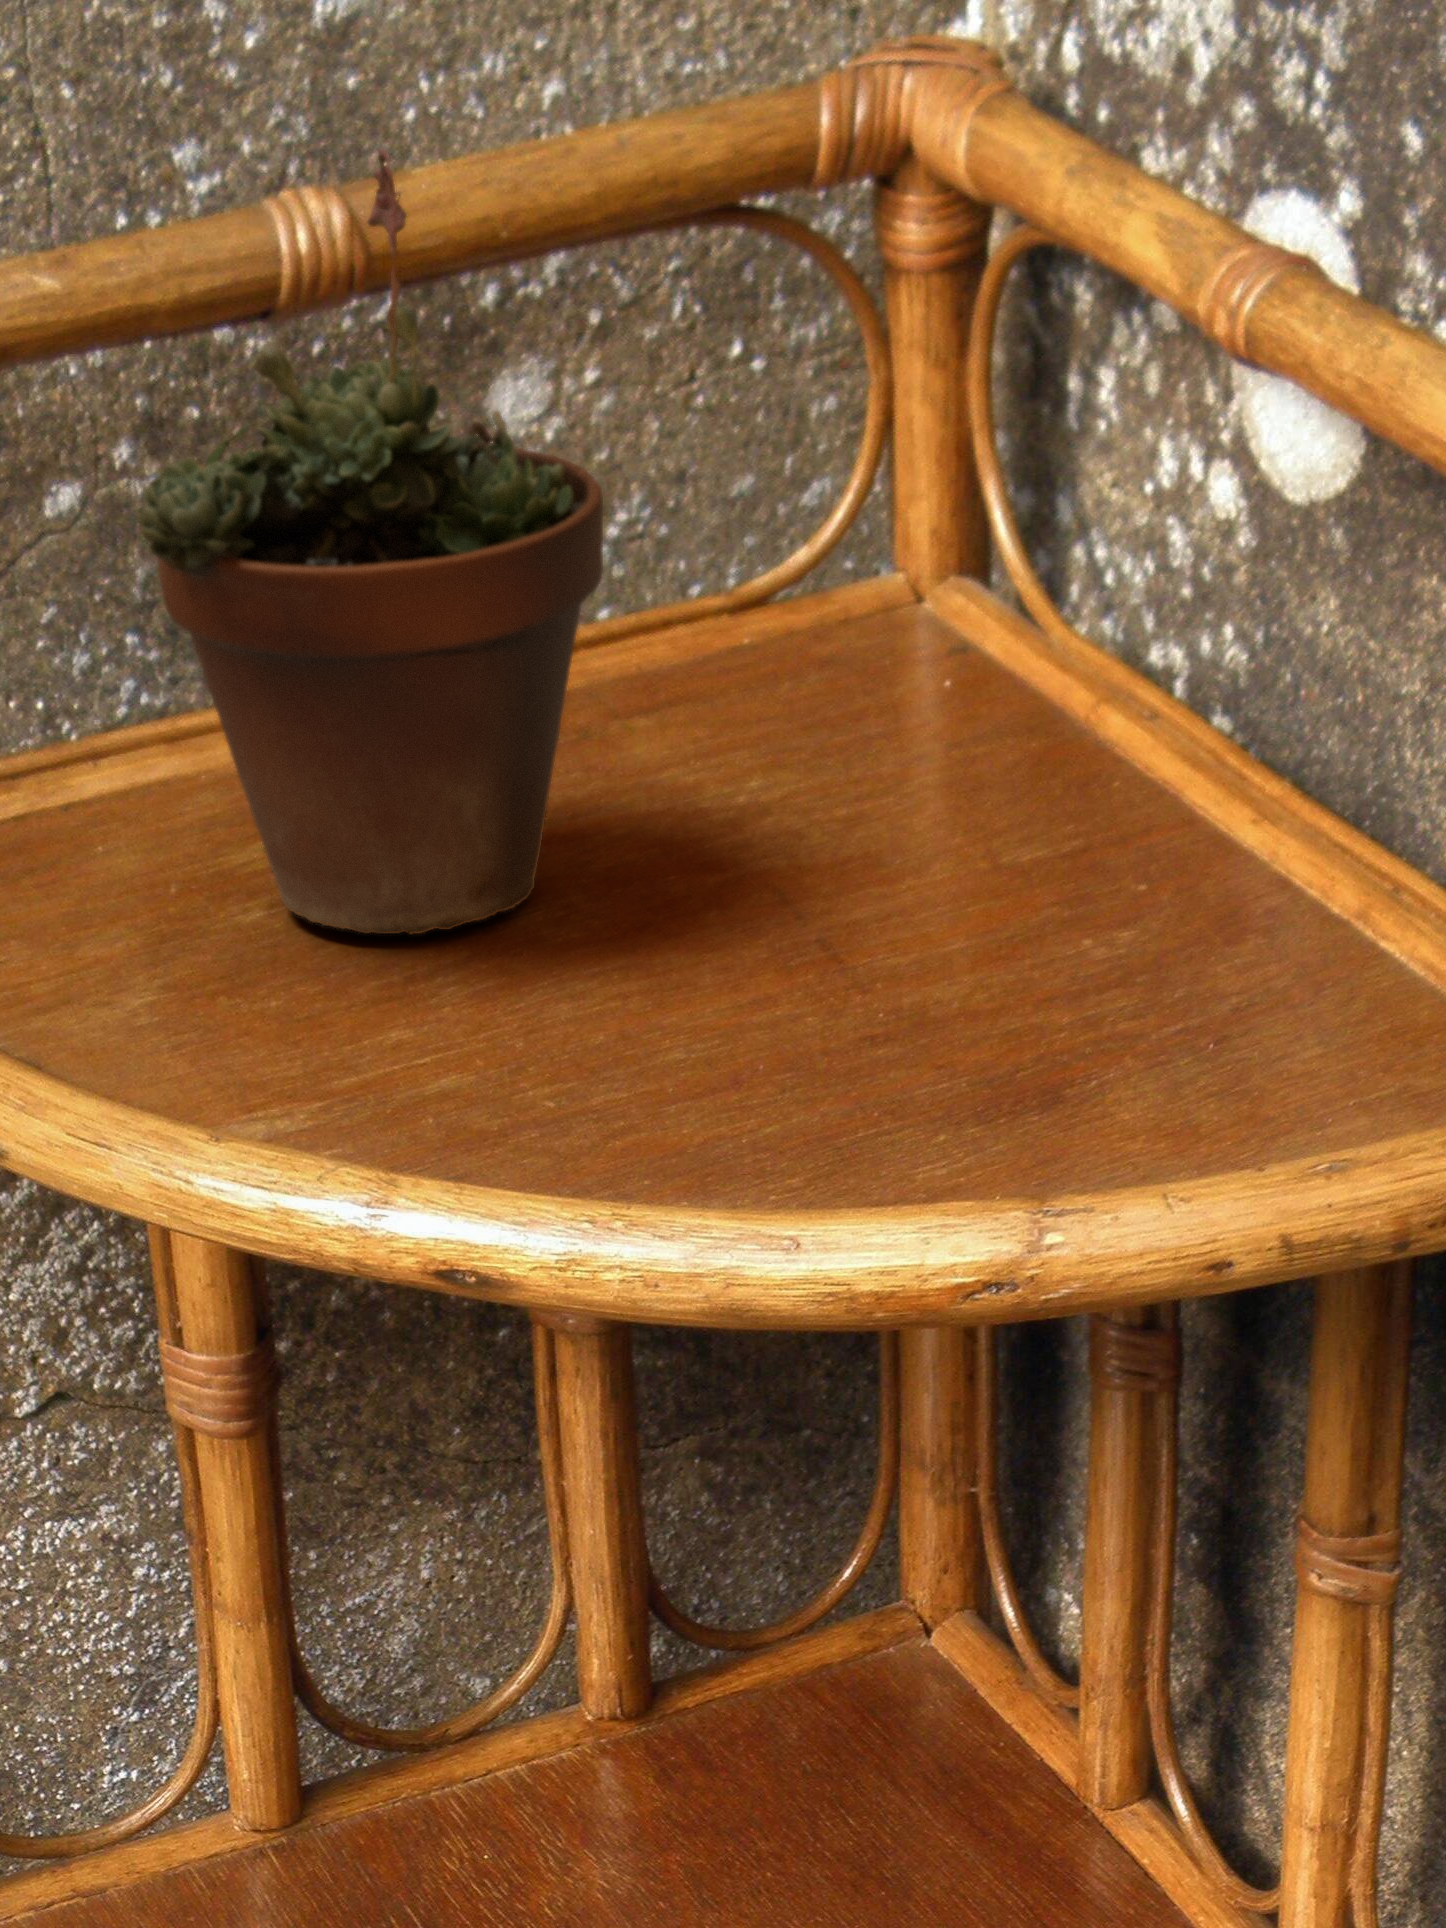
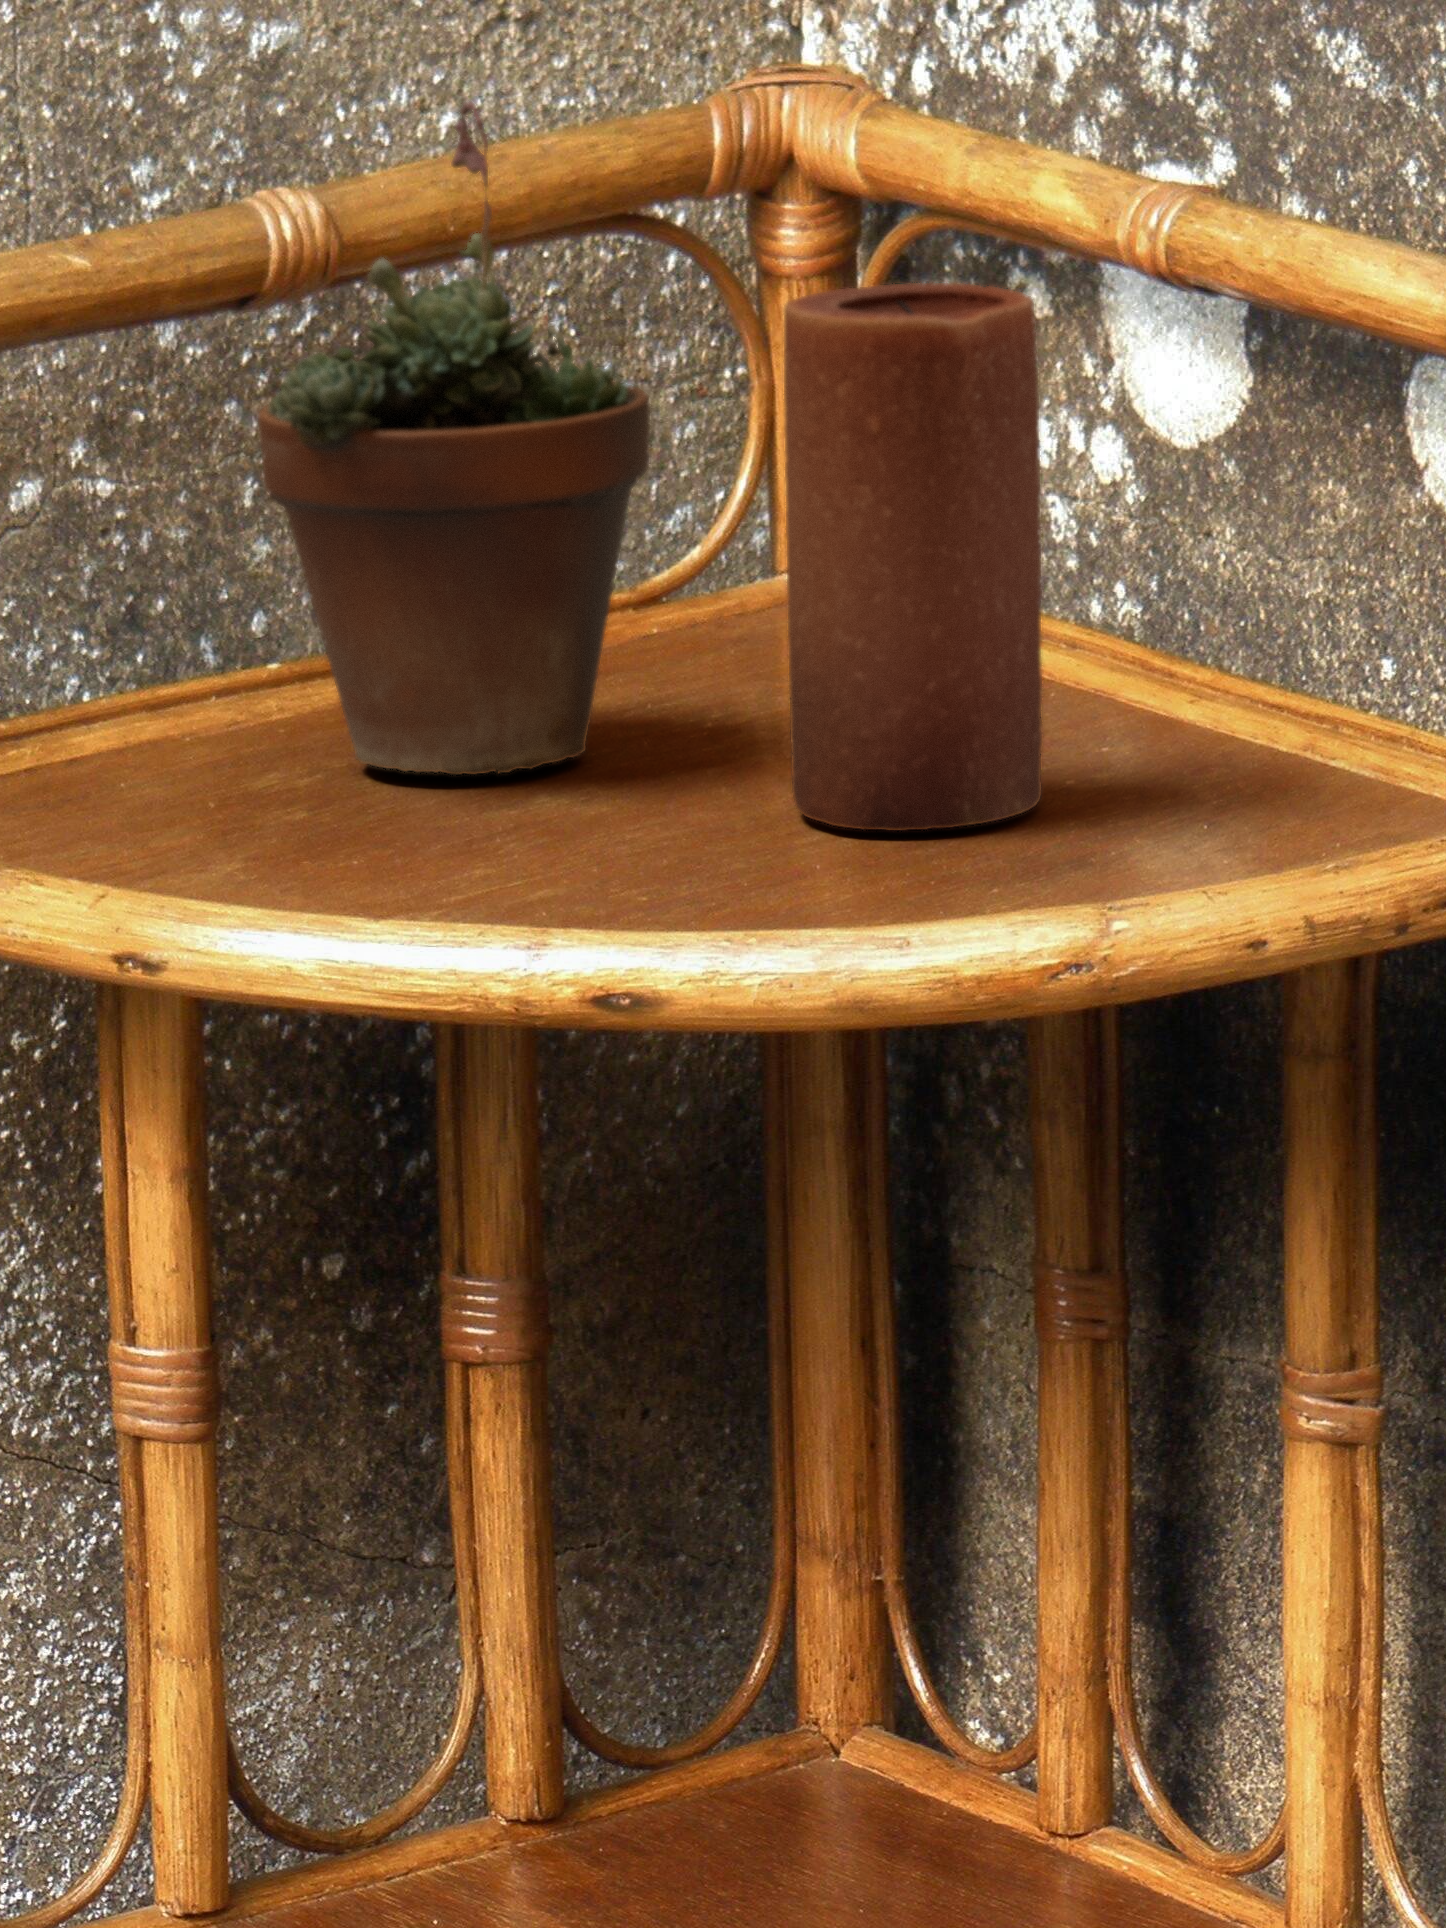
candle: none [666,426,976,1114] -> present [784,283,1042,831]

